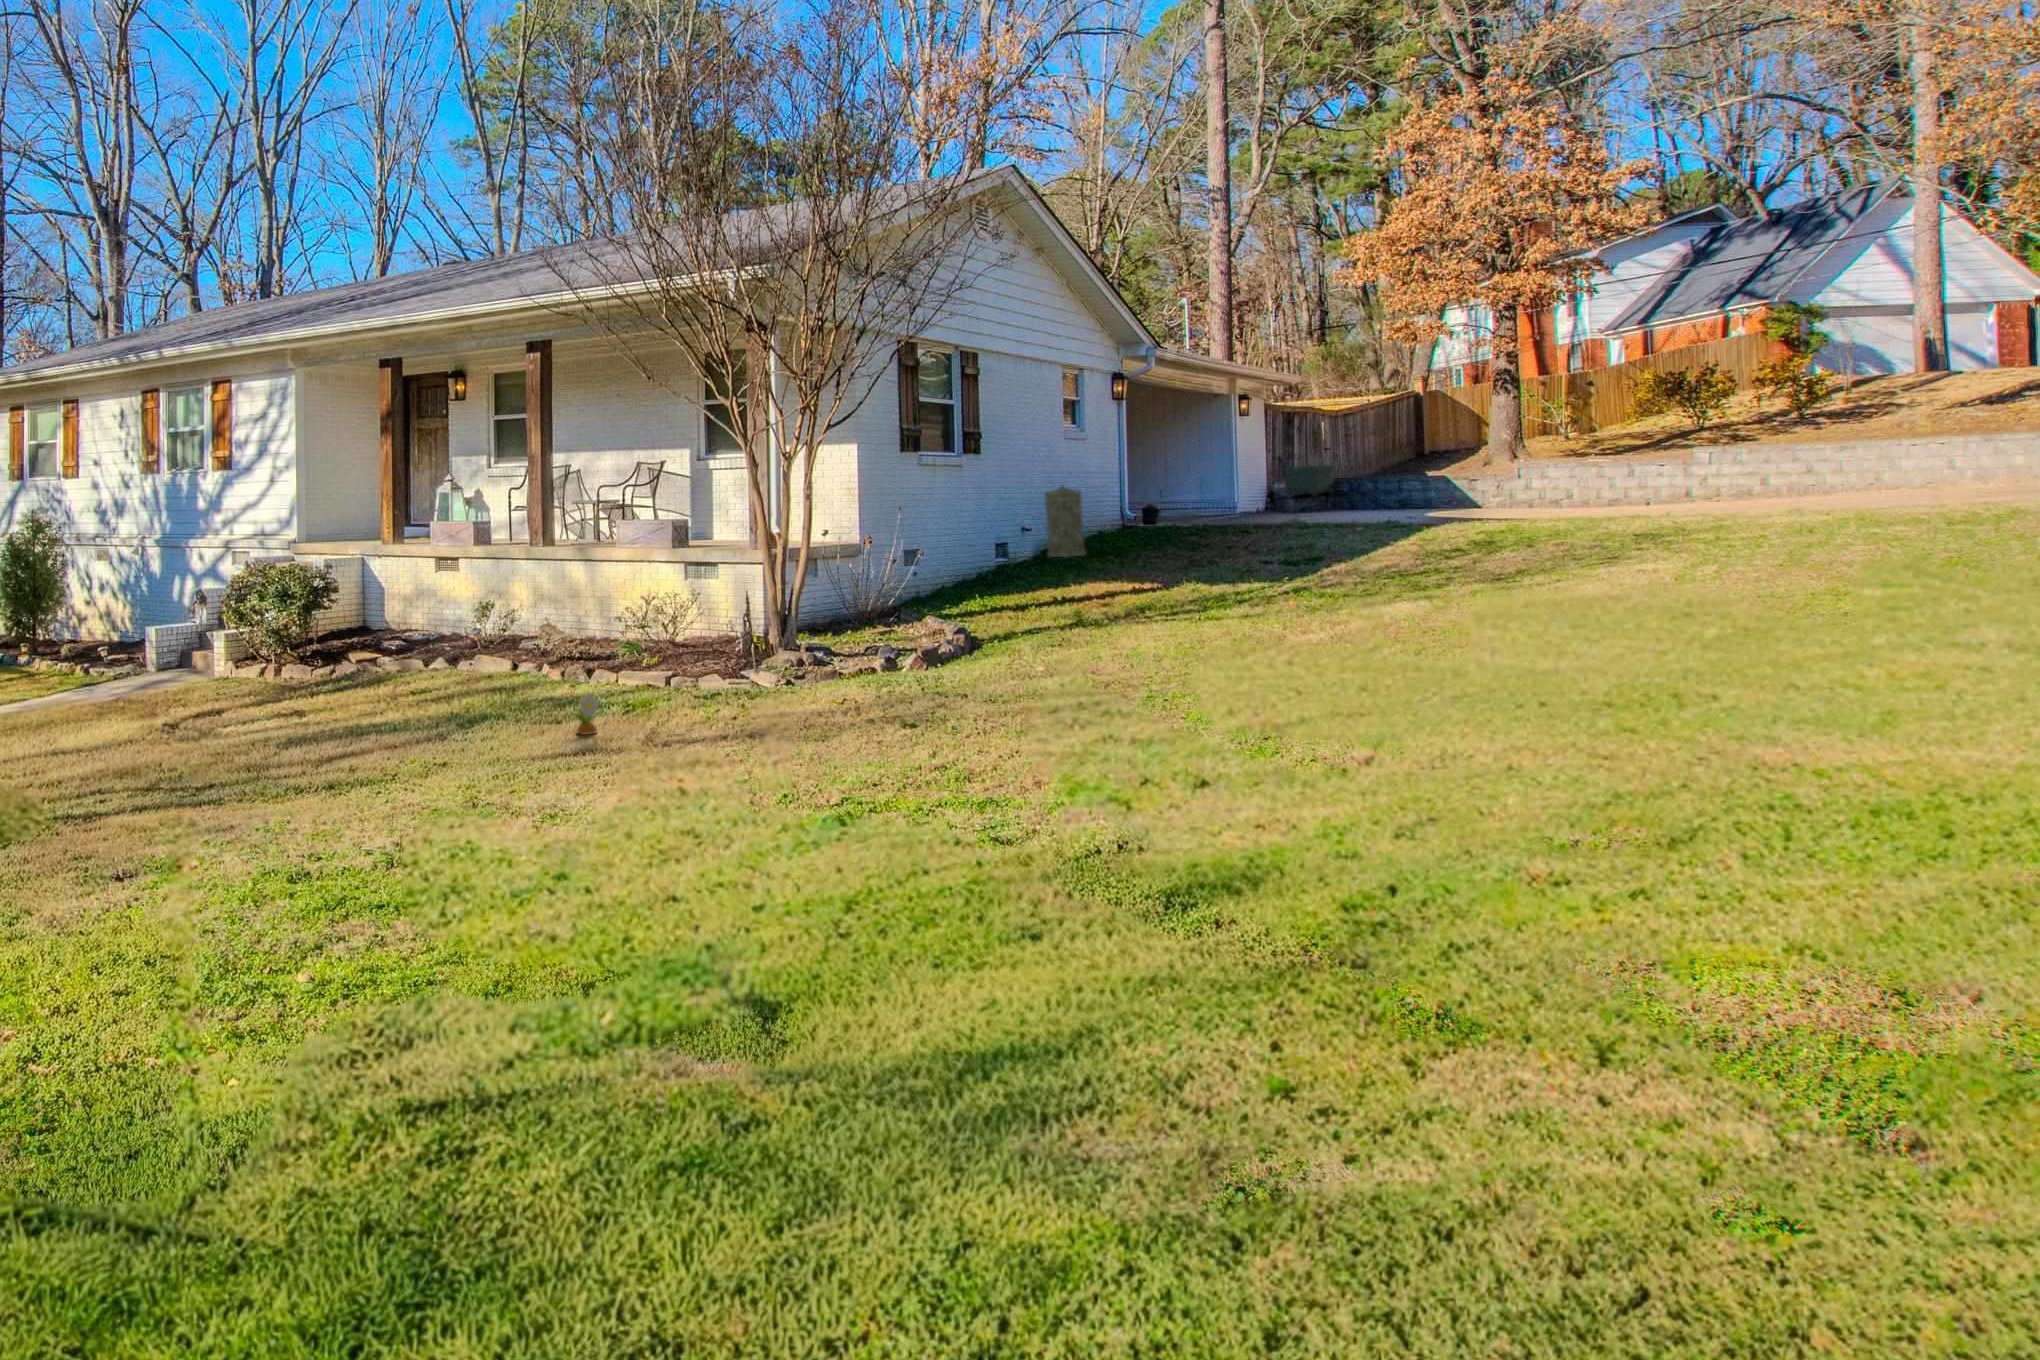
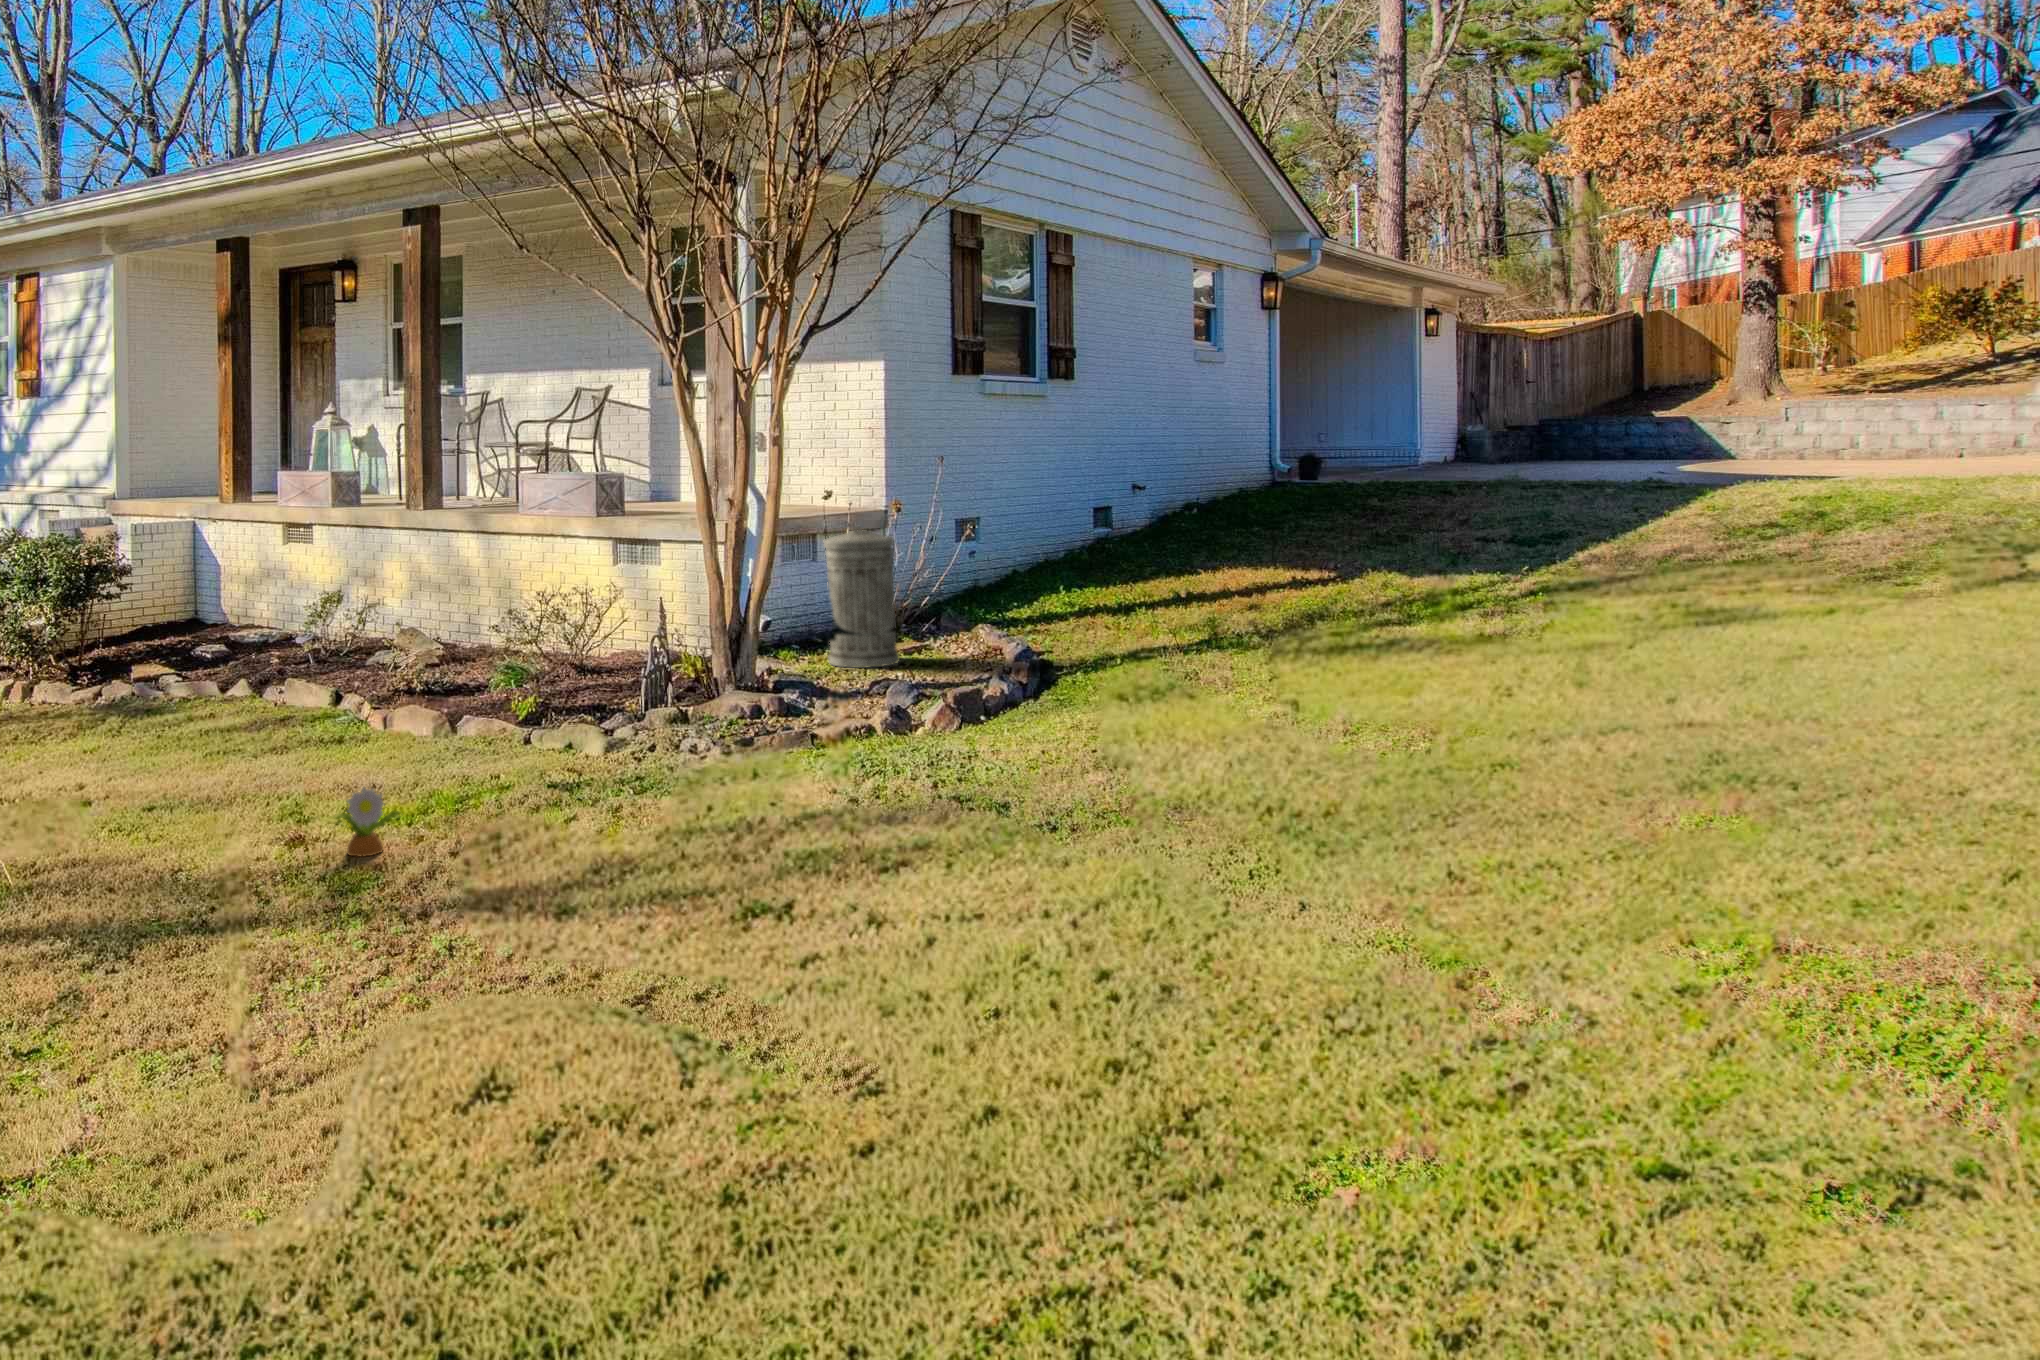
bench: present [1284,465,1333,497] -> none [1469,405,1533,447]
trash can: present [1044,486,1086,557] -> present [824,527,899,668]

